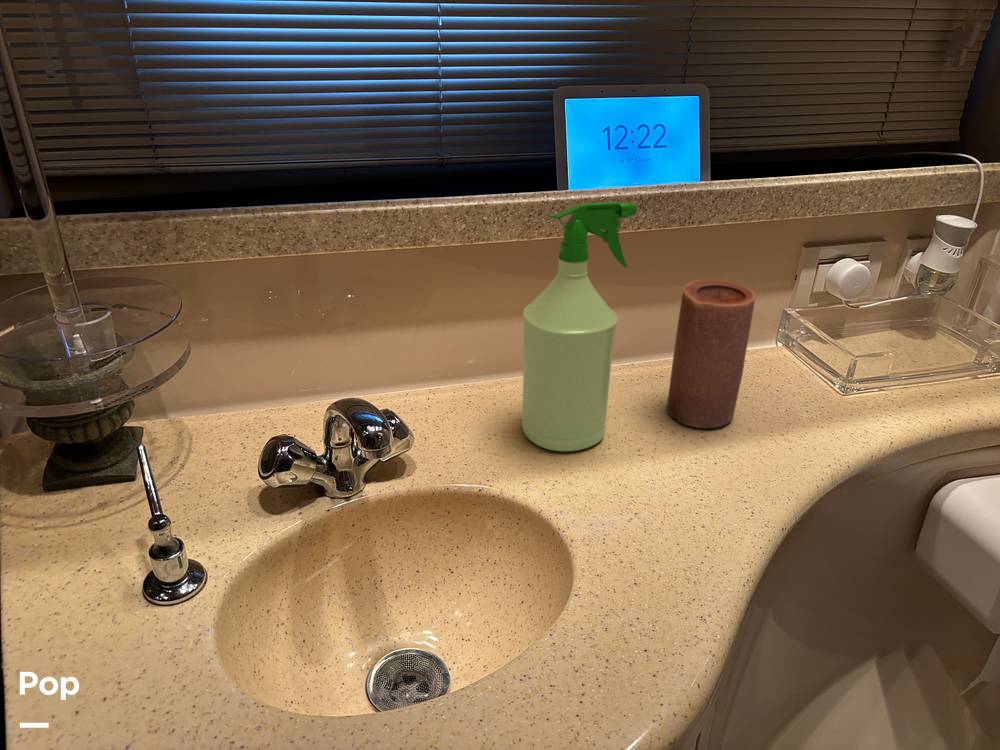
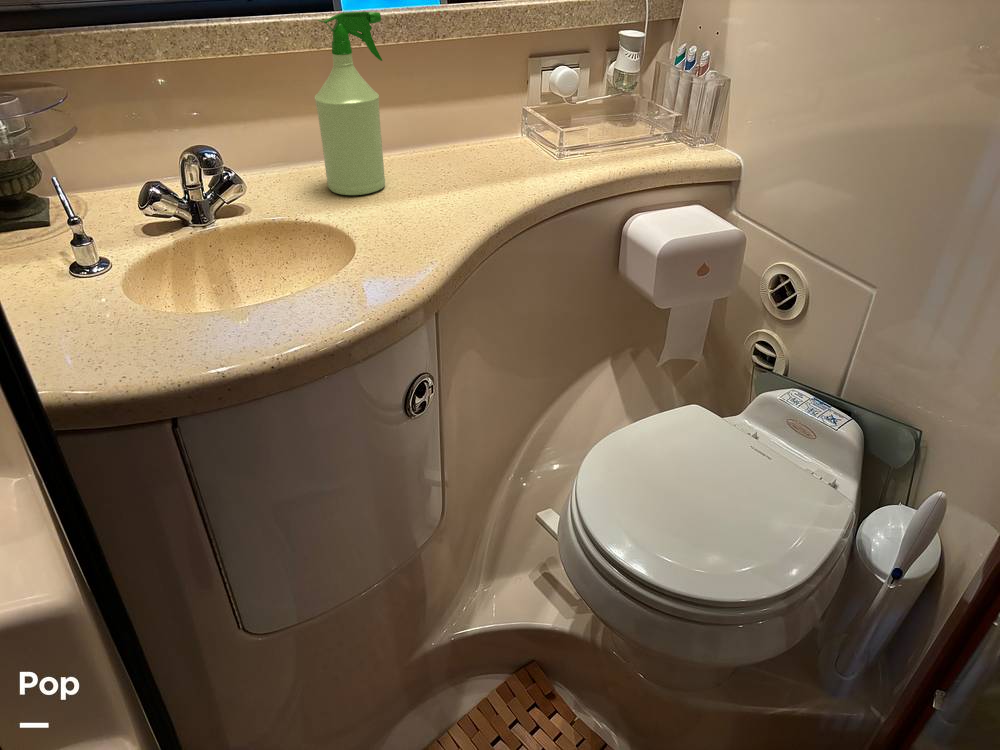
candle: present [667,279,755,428] -> none [427,73,477,179]

